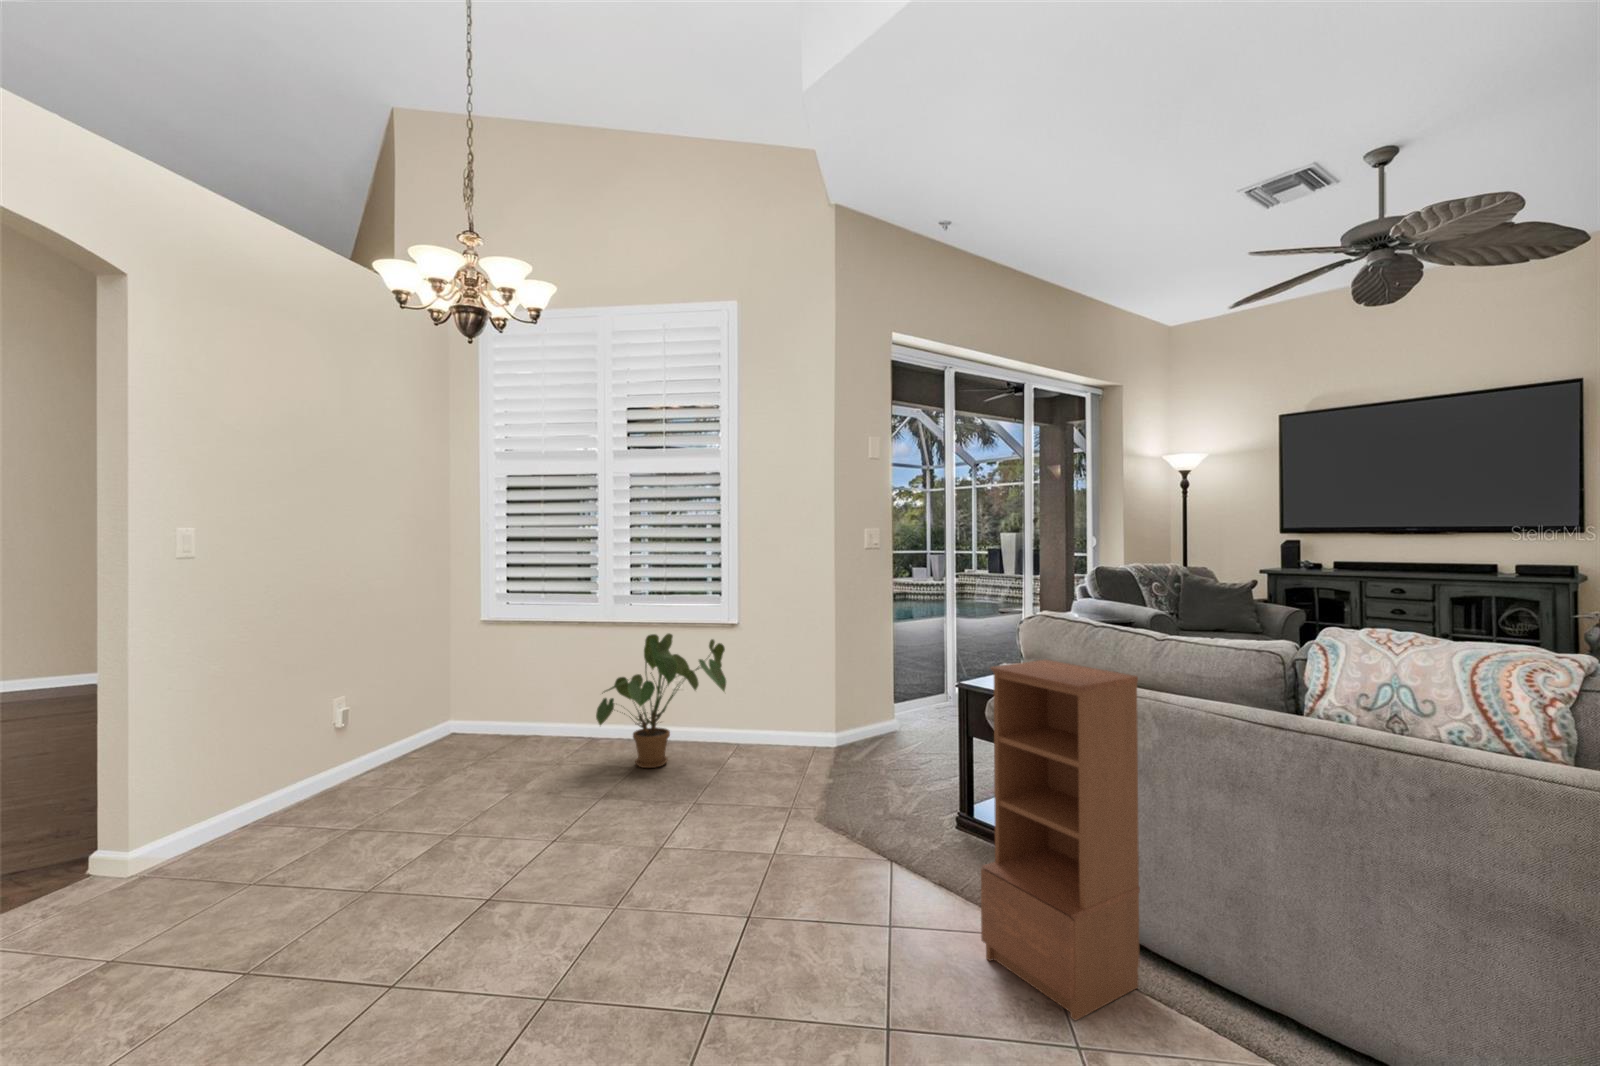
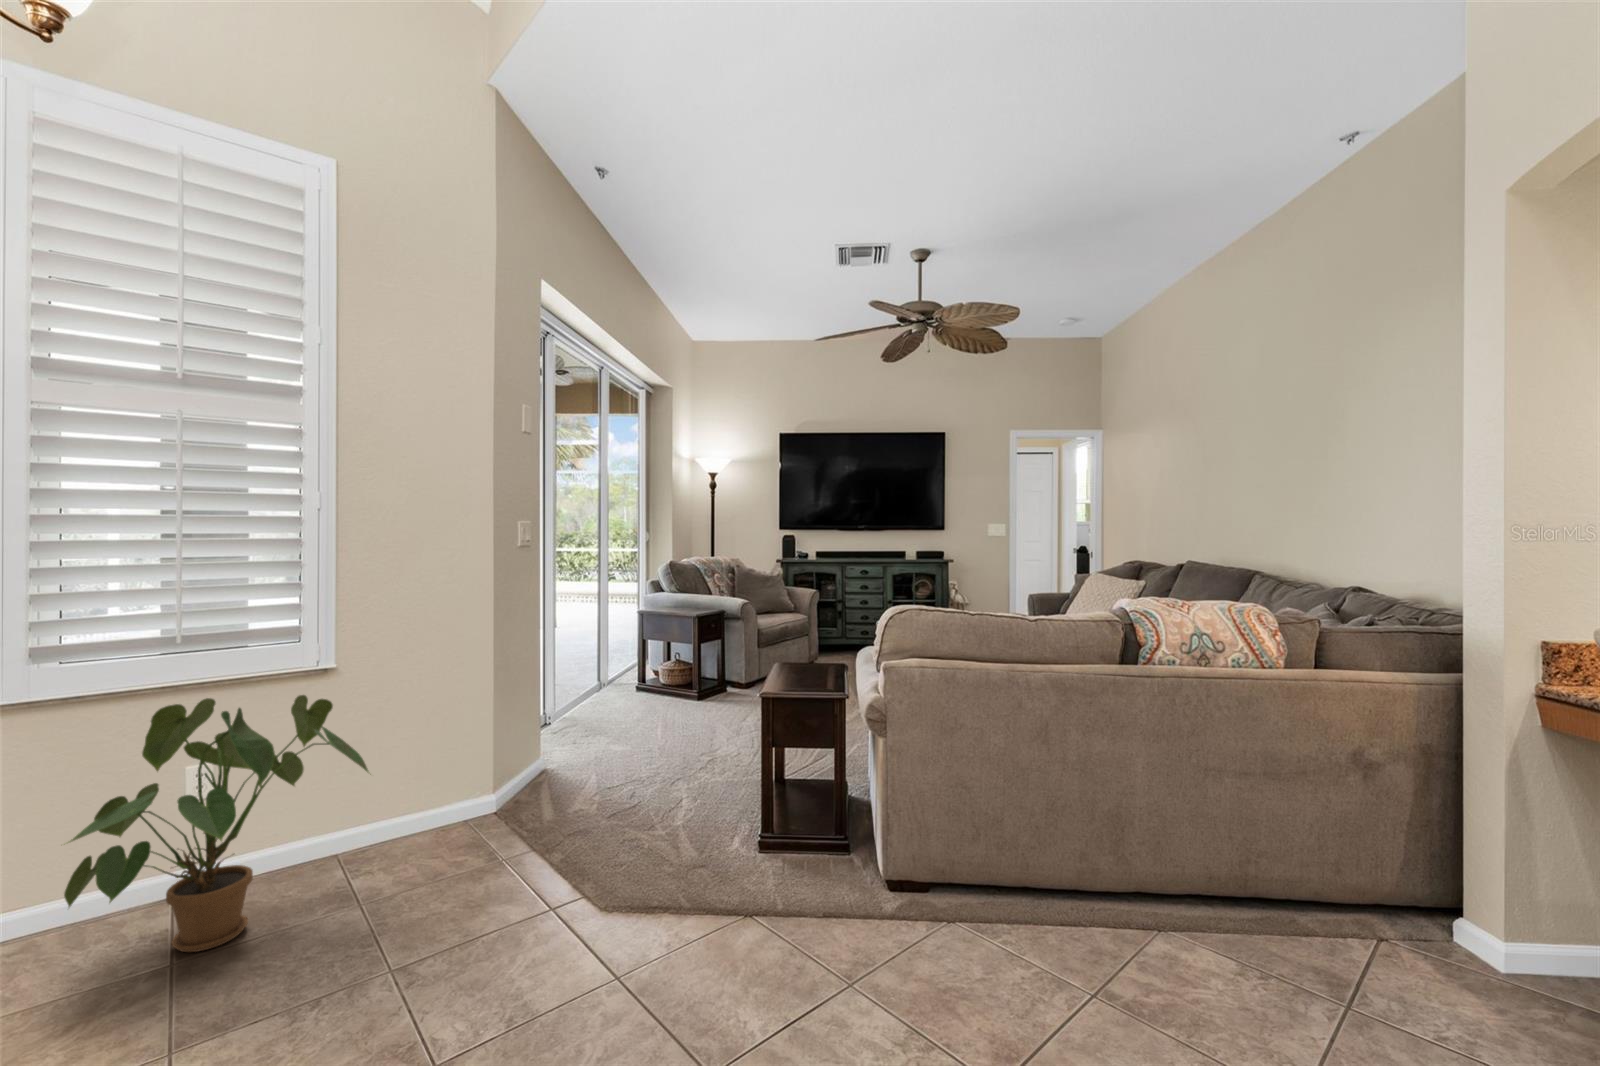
bookcase: present [981,660,1140,1021] -> none [950,650,1073,983]

